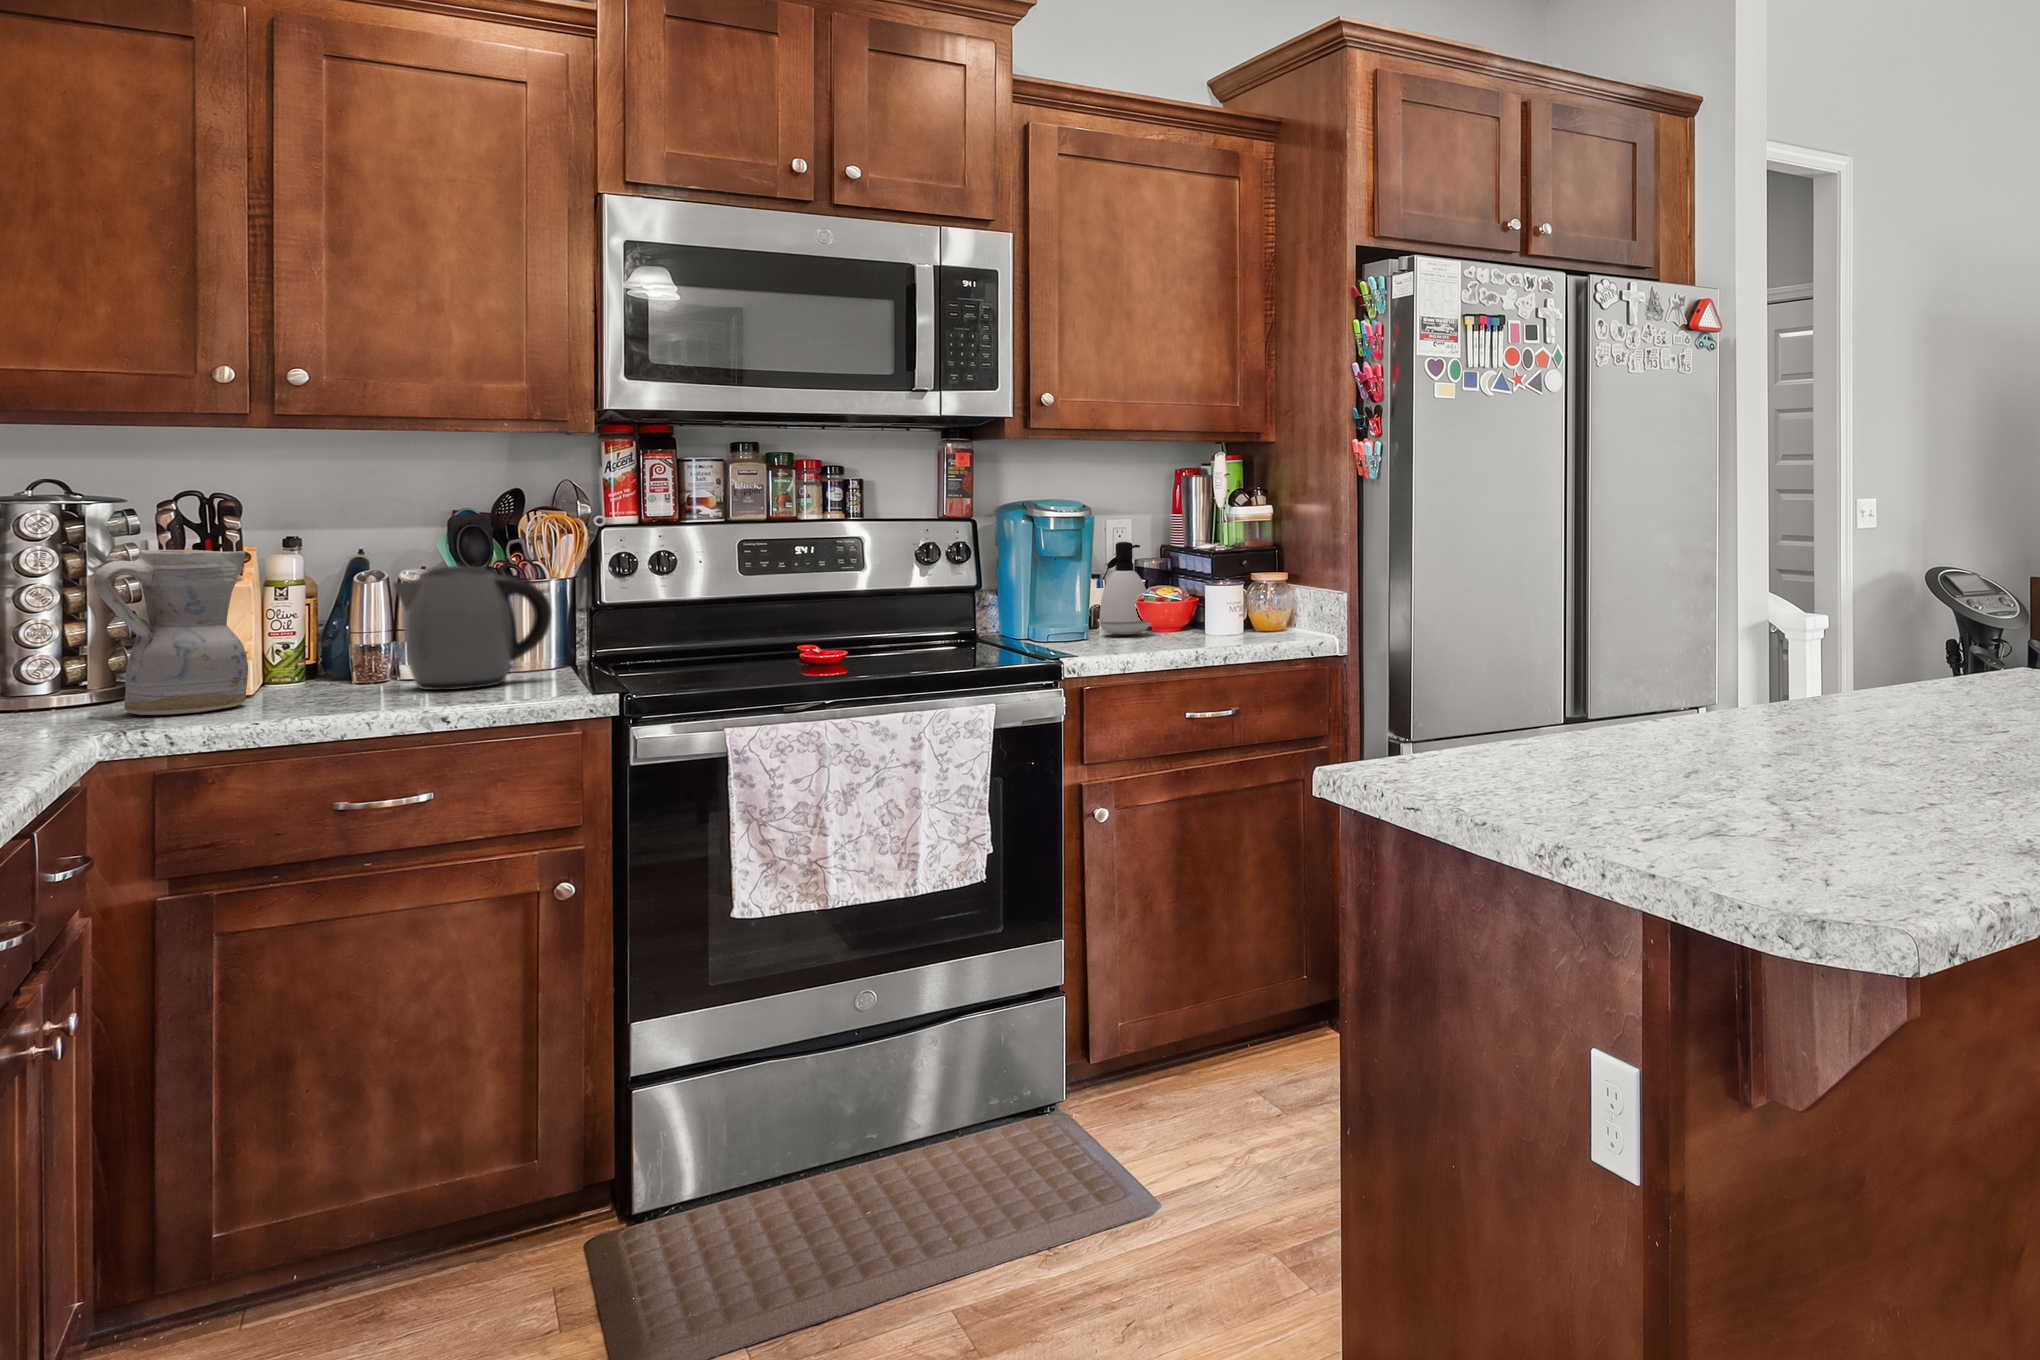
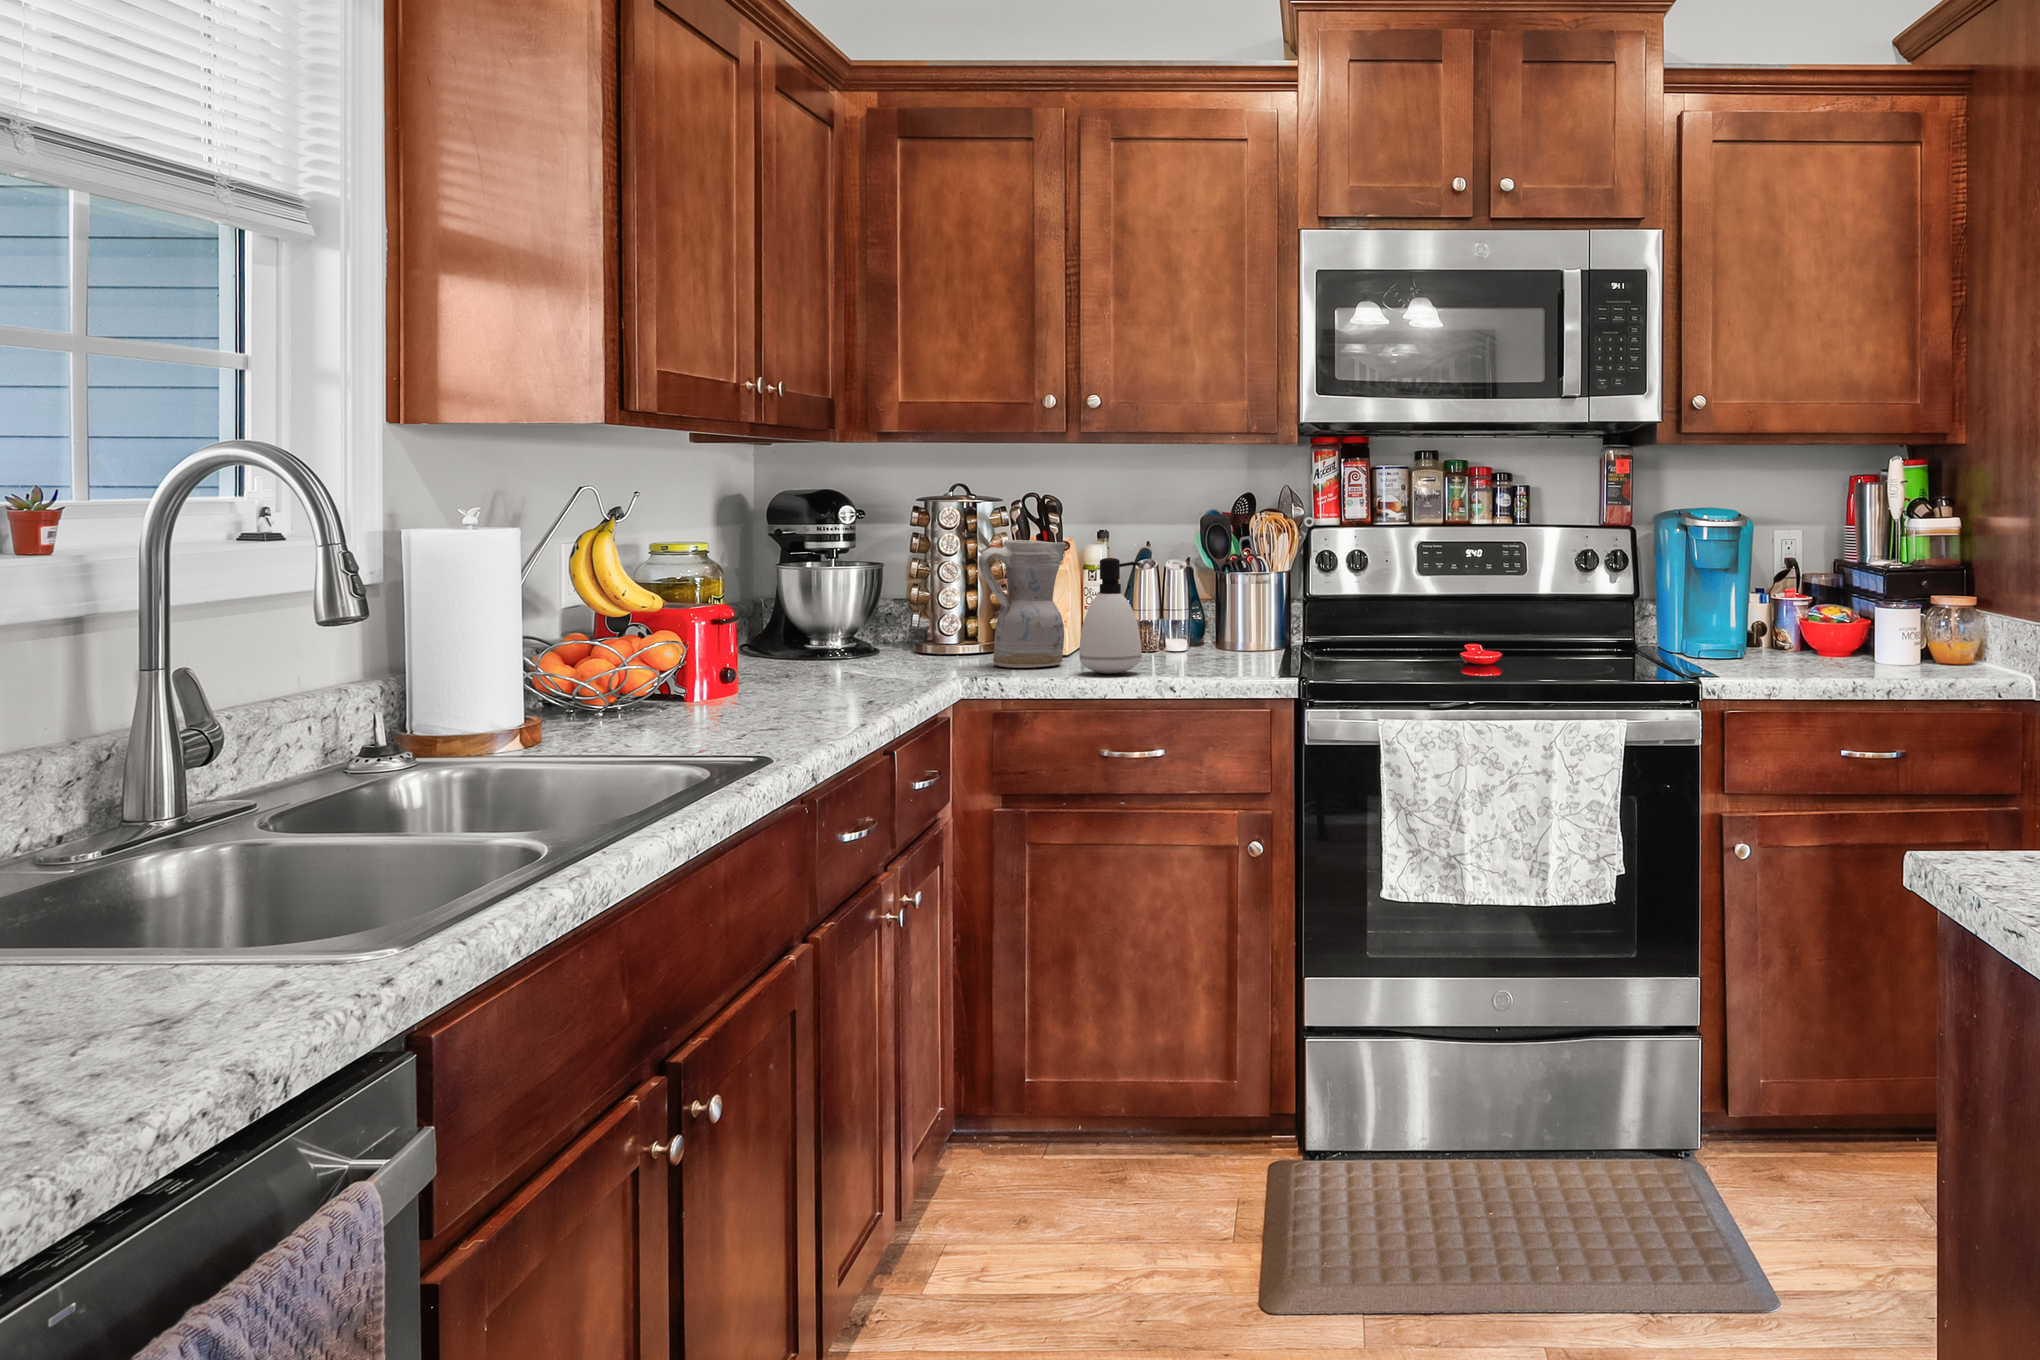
soap dispenser: present [1099,542,1151,635] -> present [1079,558,1142,673]
kettle: present [392,566,552,690] -> none [1156,560,1264,665]

